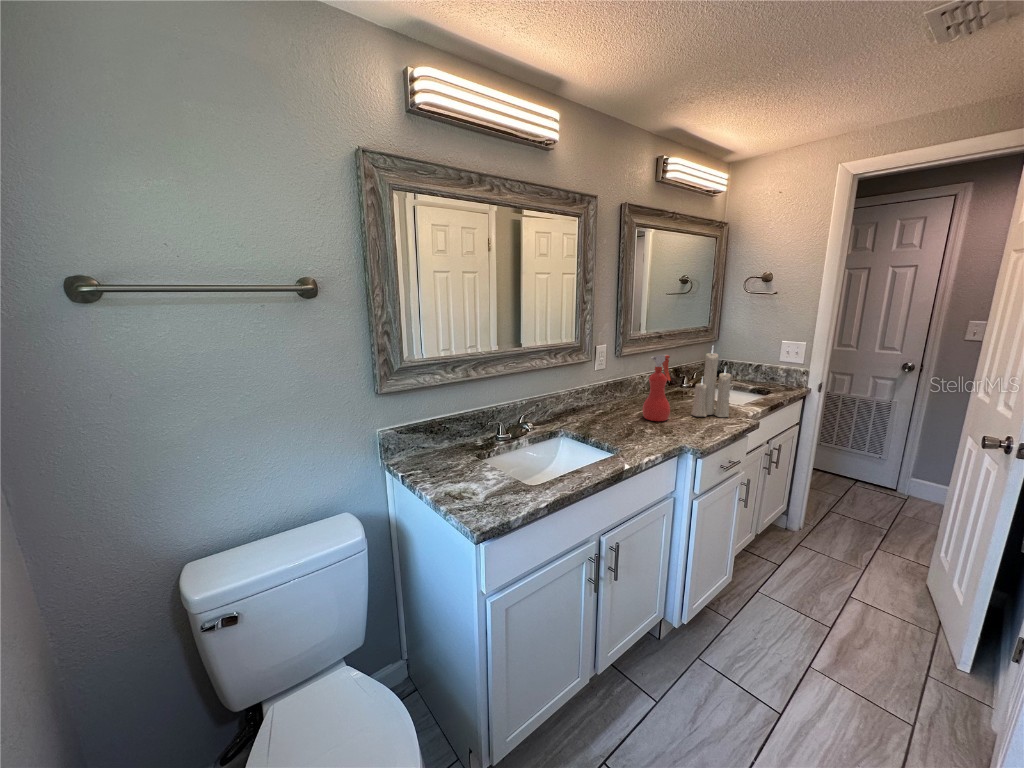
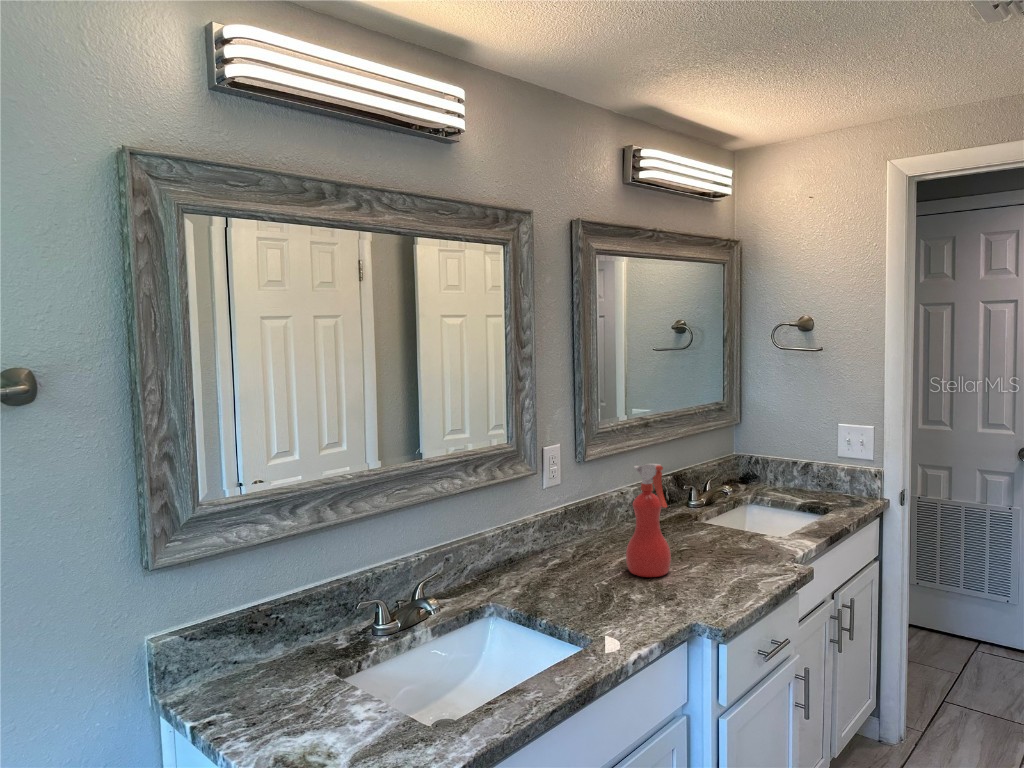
candle: present [691,349,731,417] -> none [705,437,765,564]

